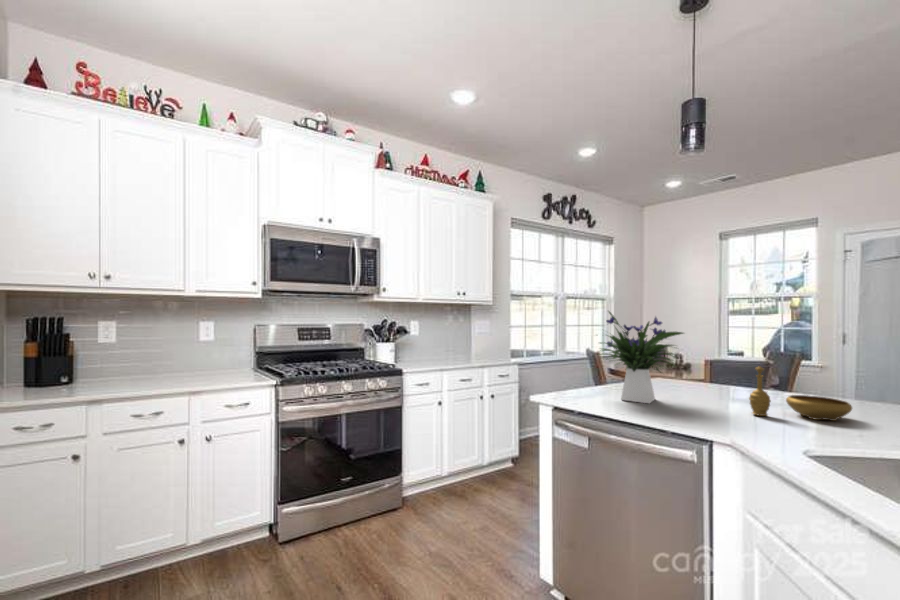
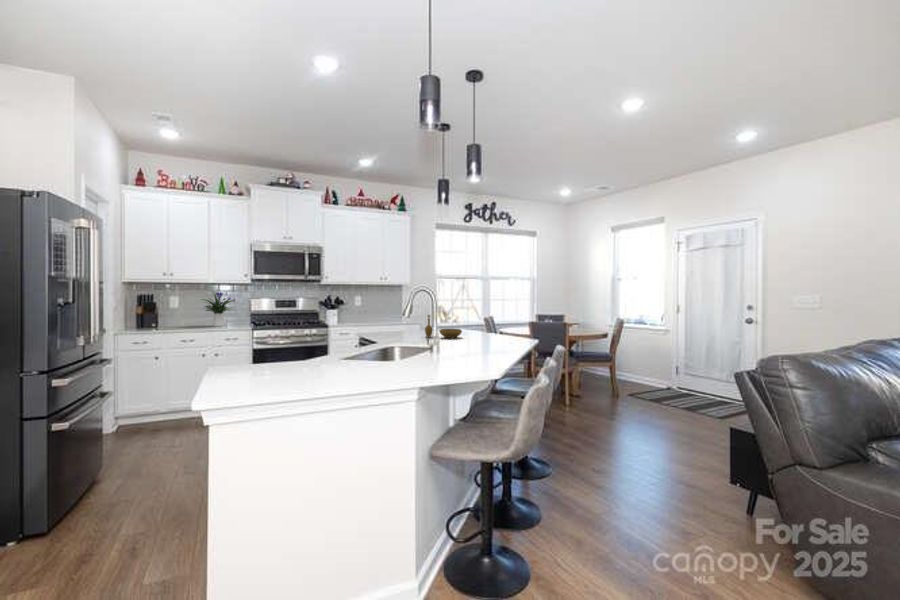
flower arrangement: present [600,312,683,403] -> present [202,292,235,326]

